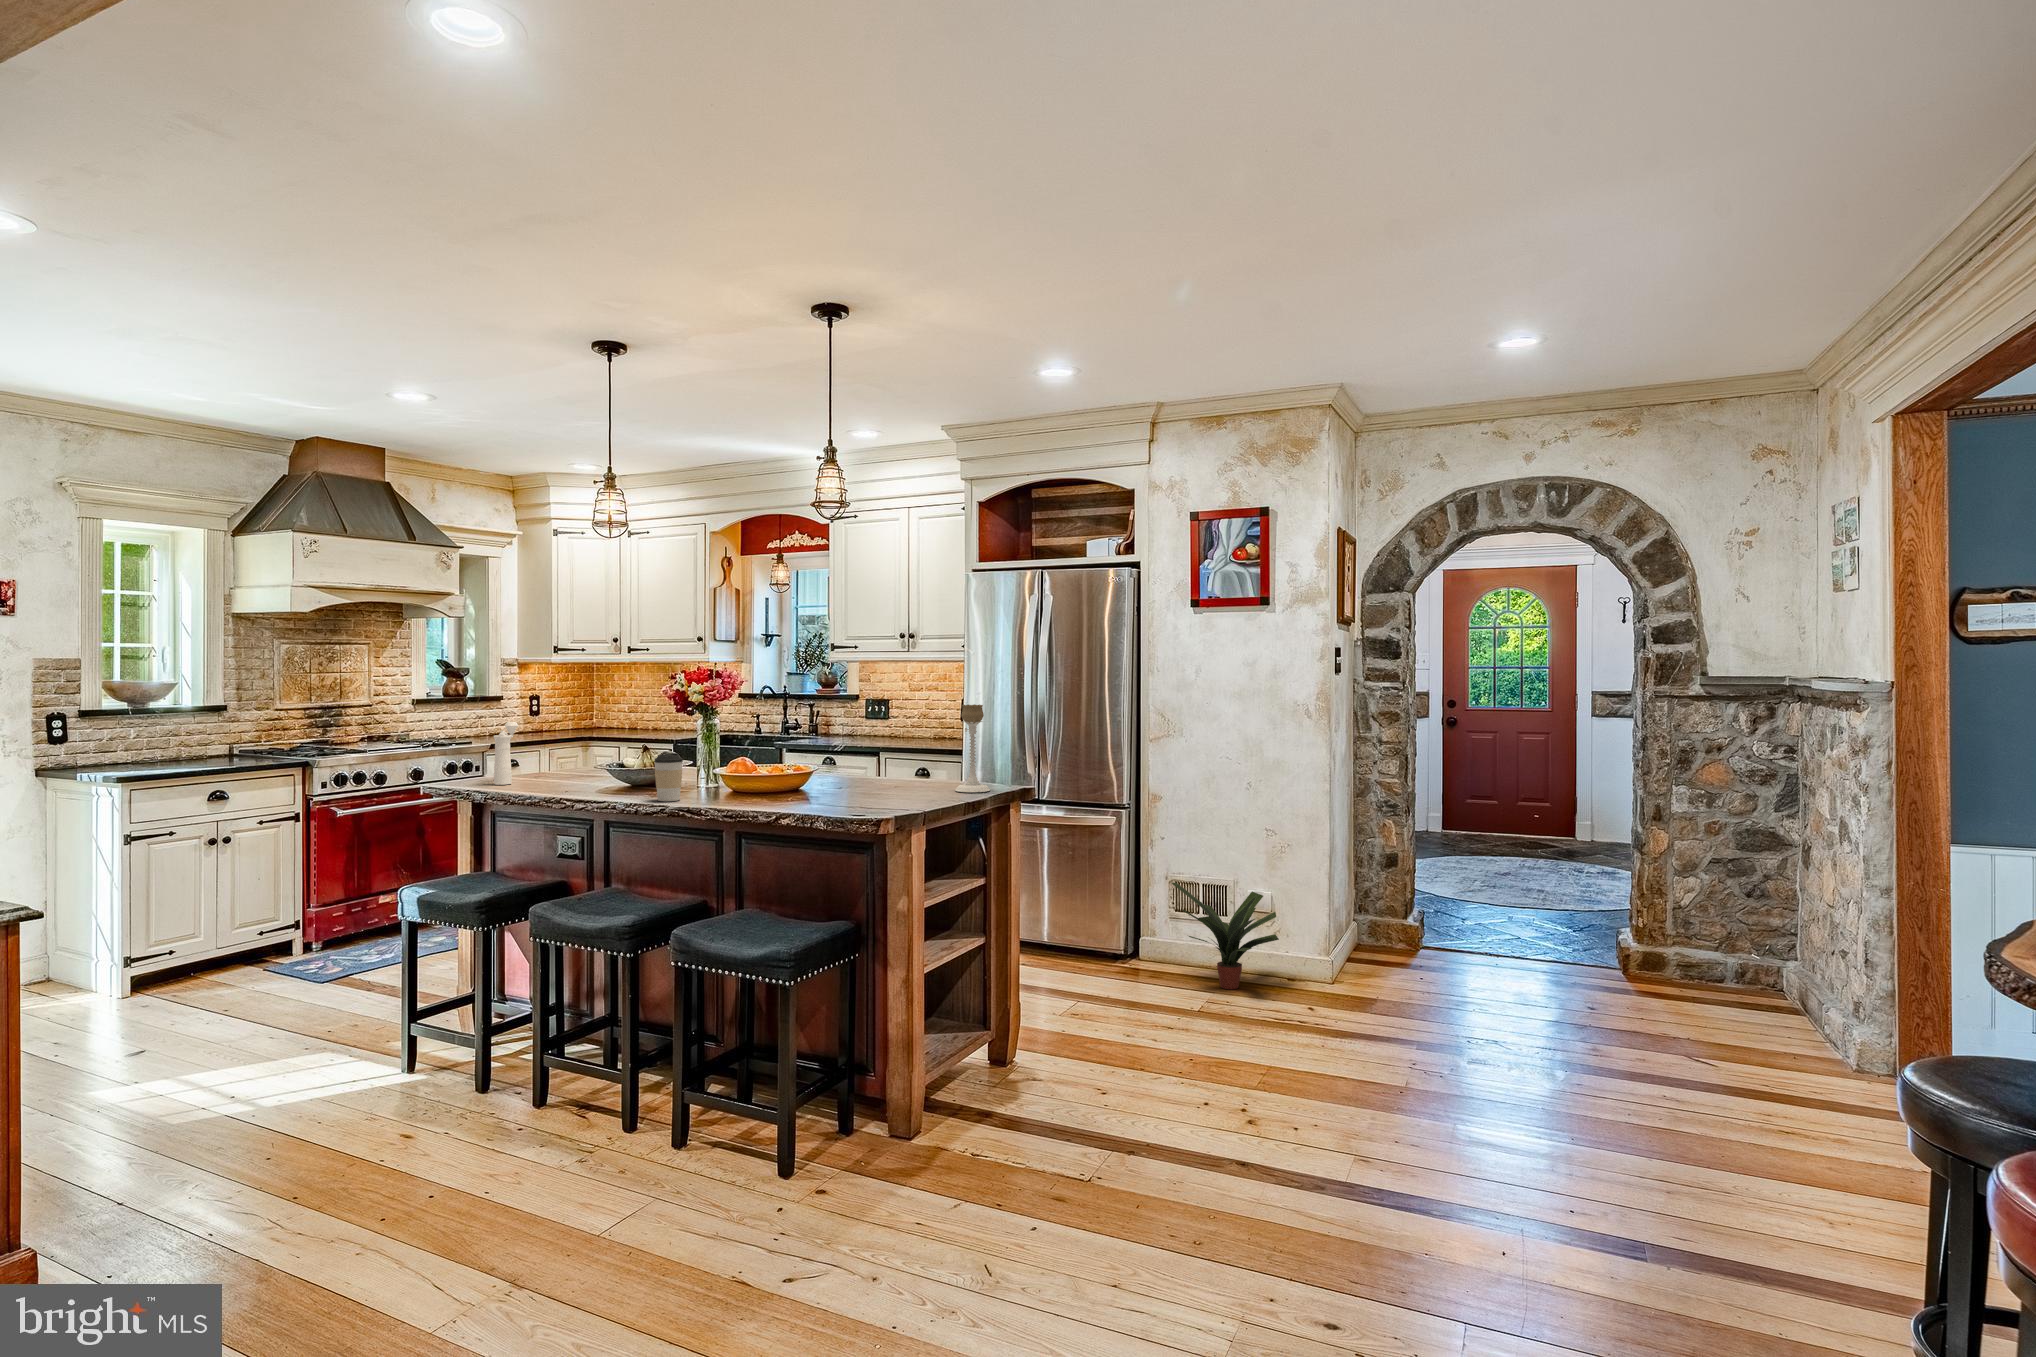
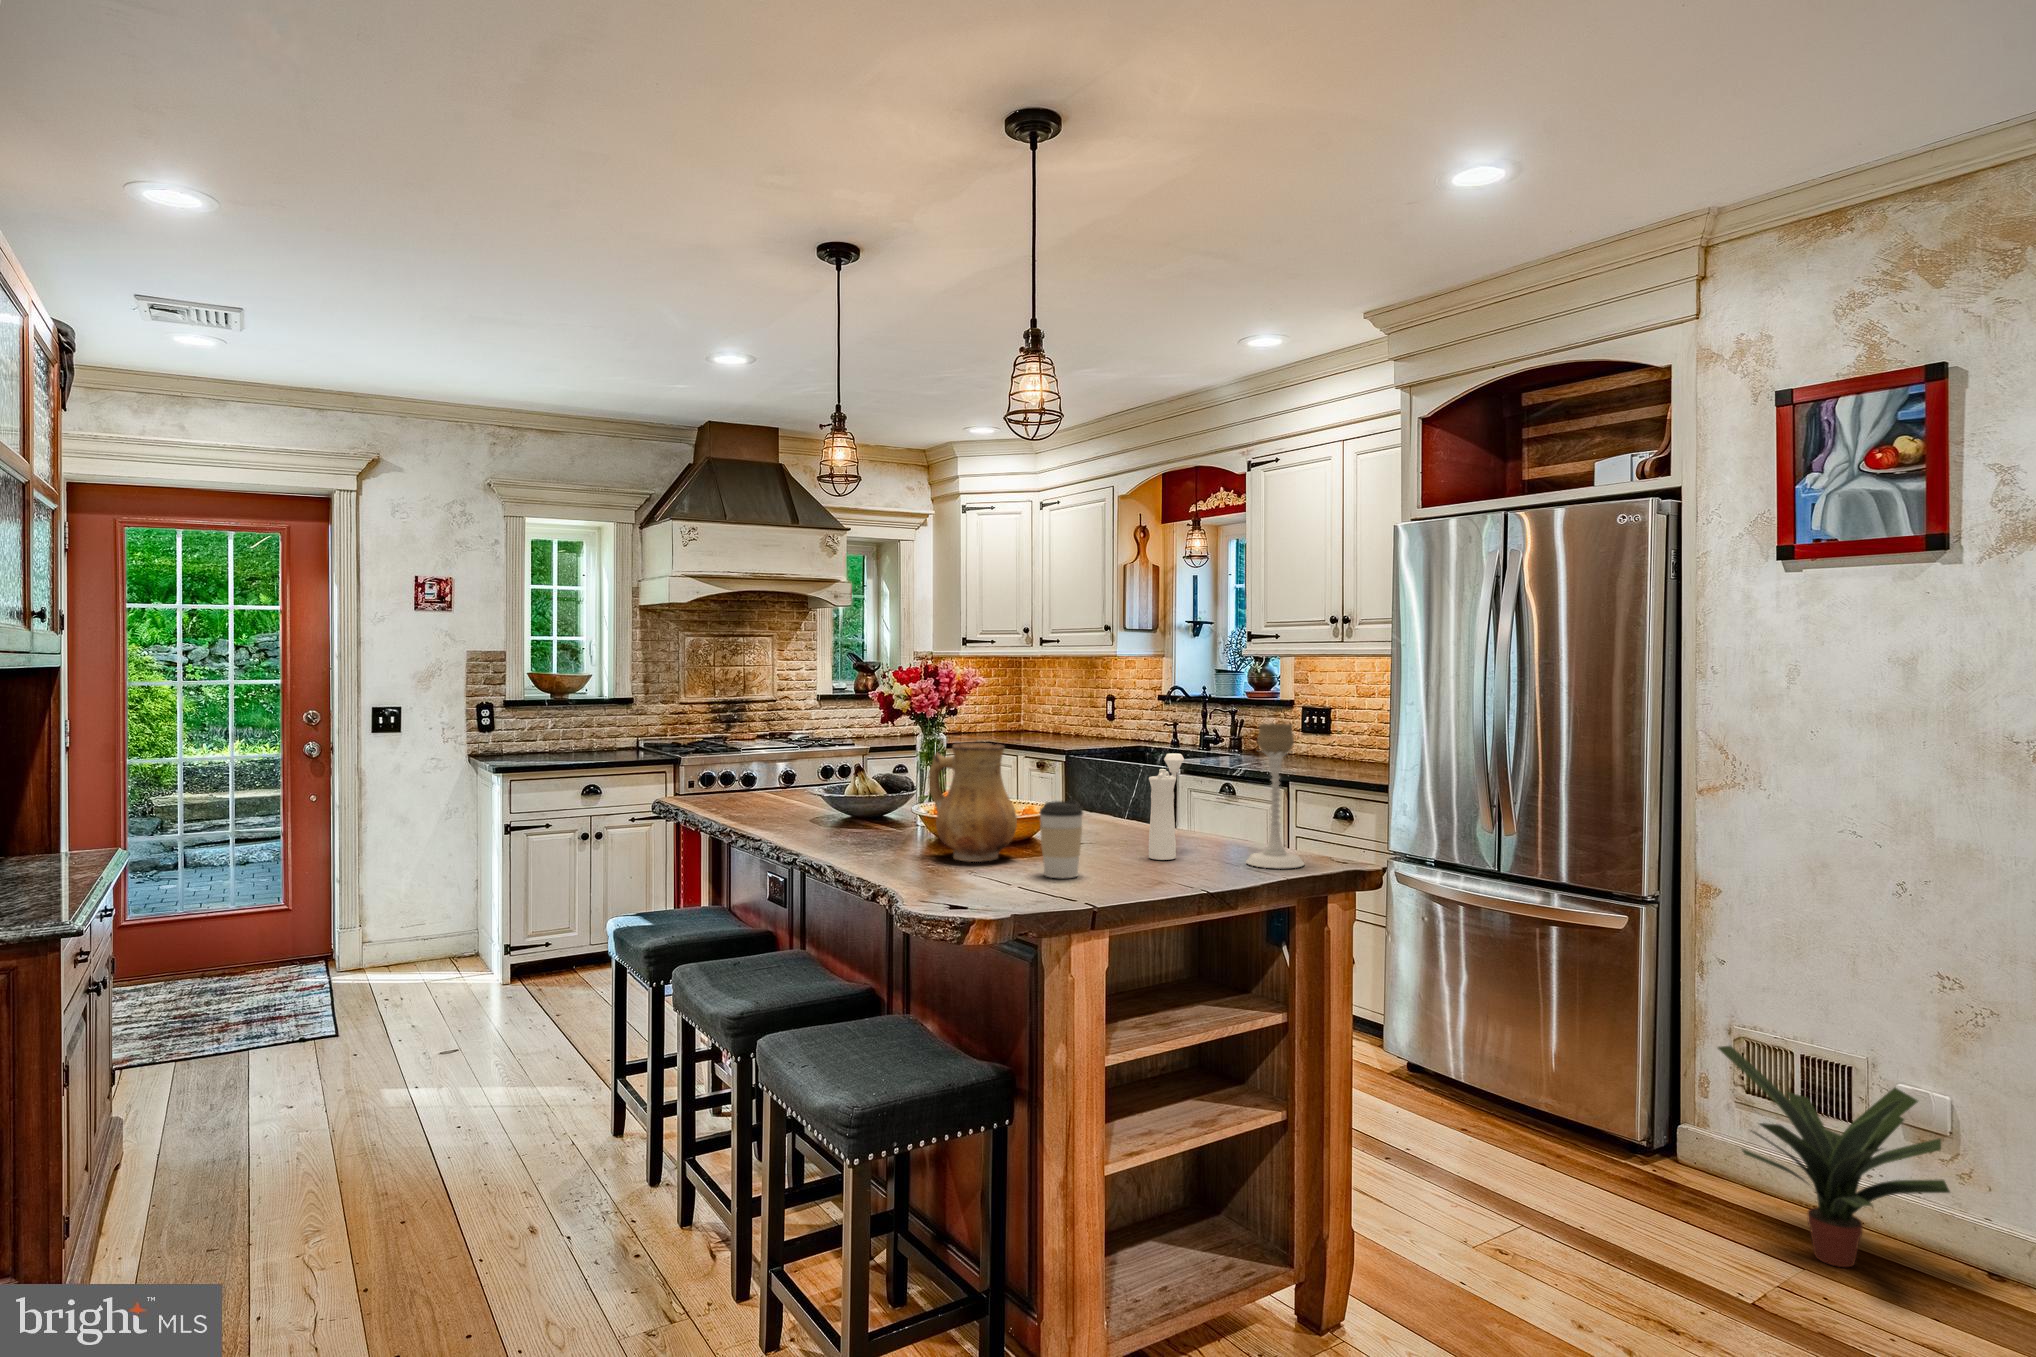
pepper mill: present [494,722,518,785] -> present [1149,753,1184,860]
ceramic pitcher: none [752,723,816,803] -> present [928,743,1017,862]
coffee cup: present [654,753,683,801] -> present [1040,800,1083,878]

